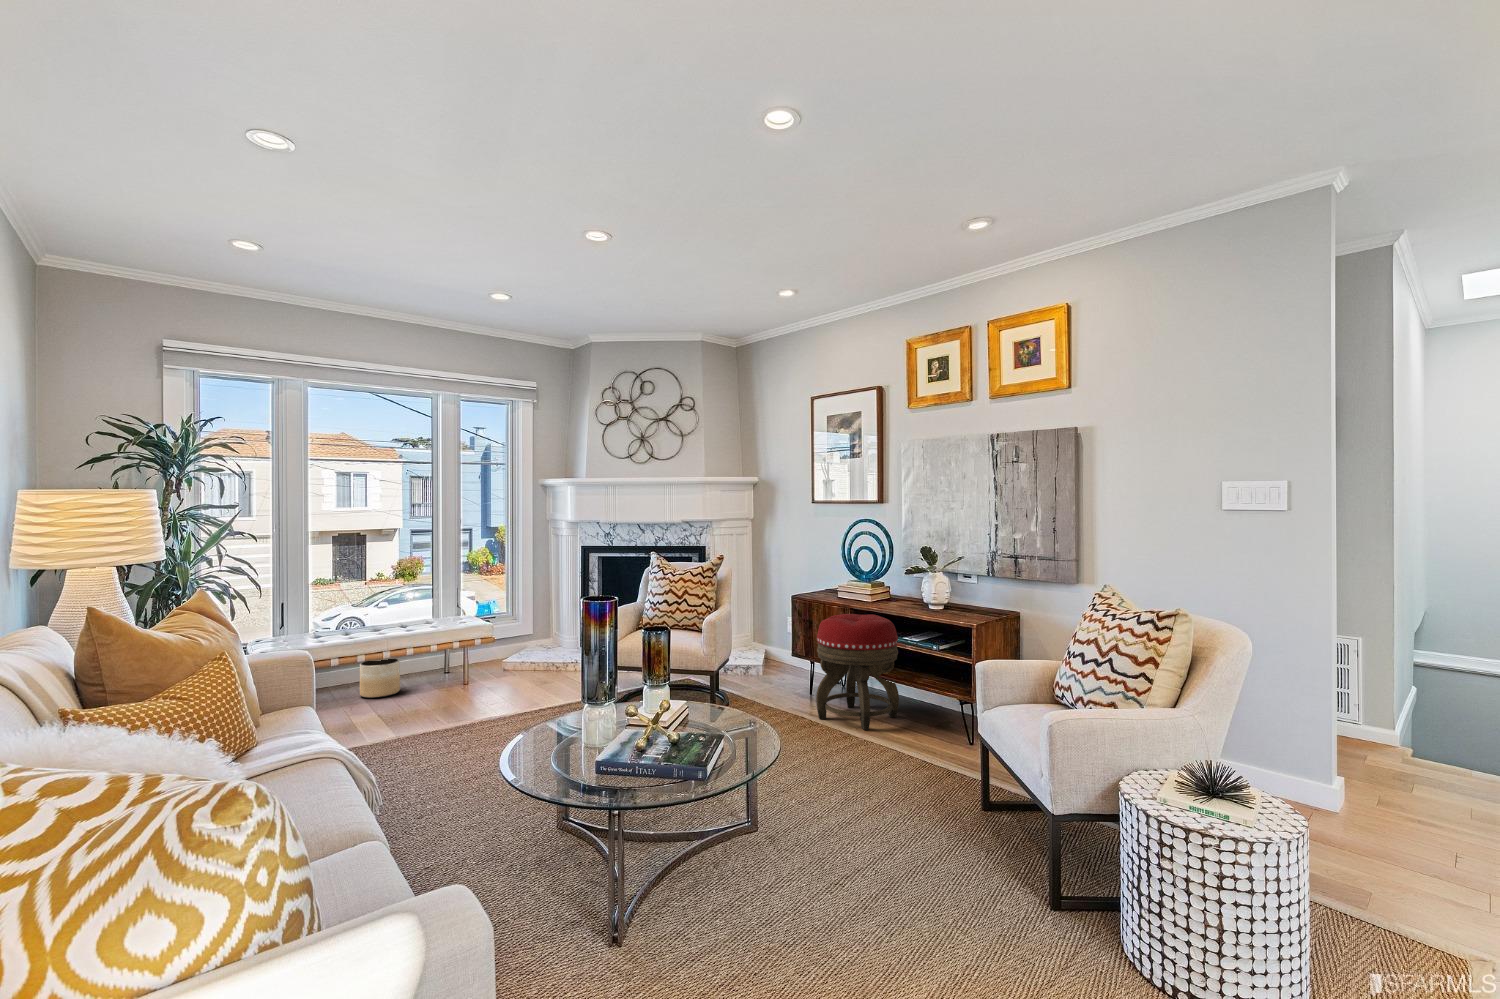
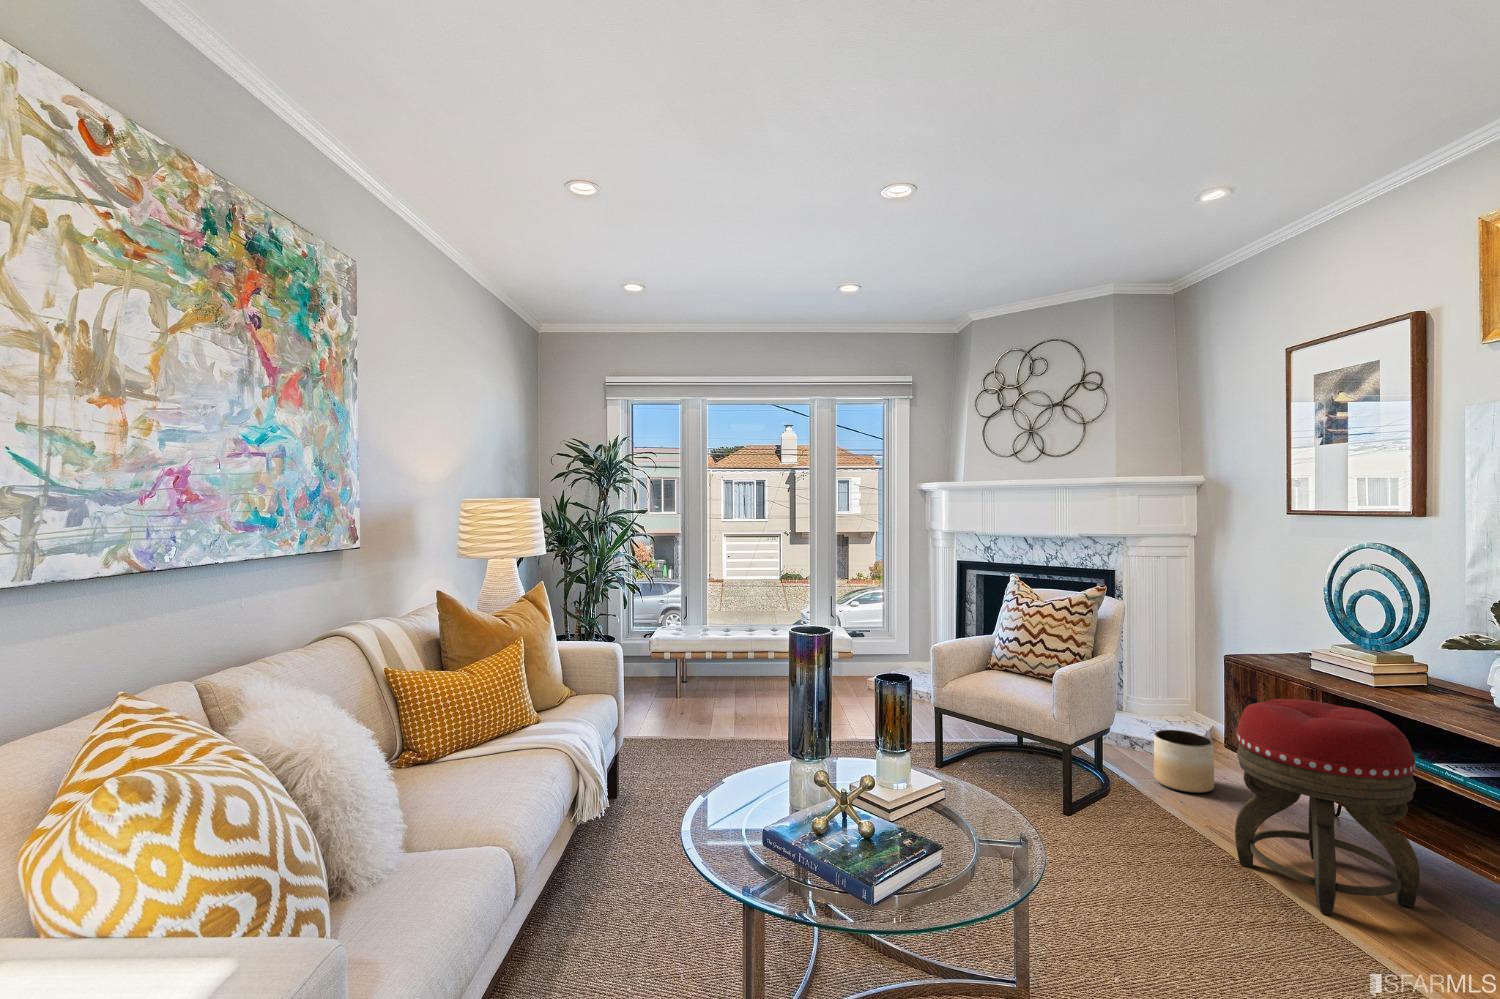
planter: present [360,658,400,698] -> present [1154,730,1214,793]

